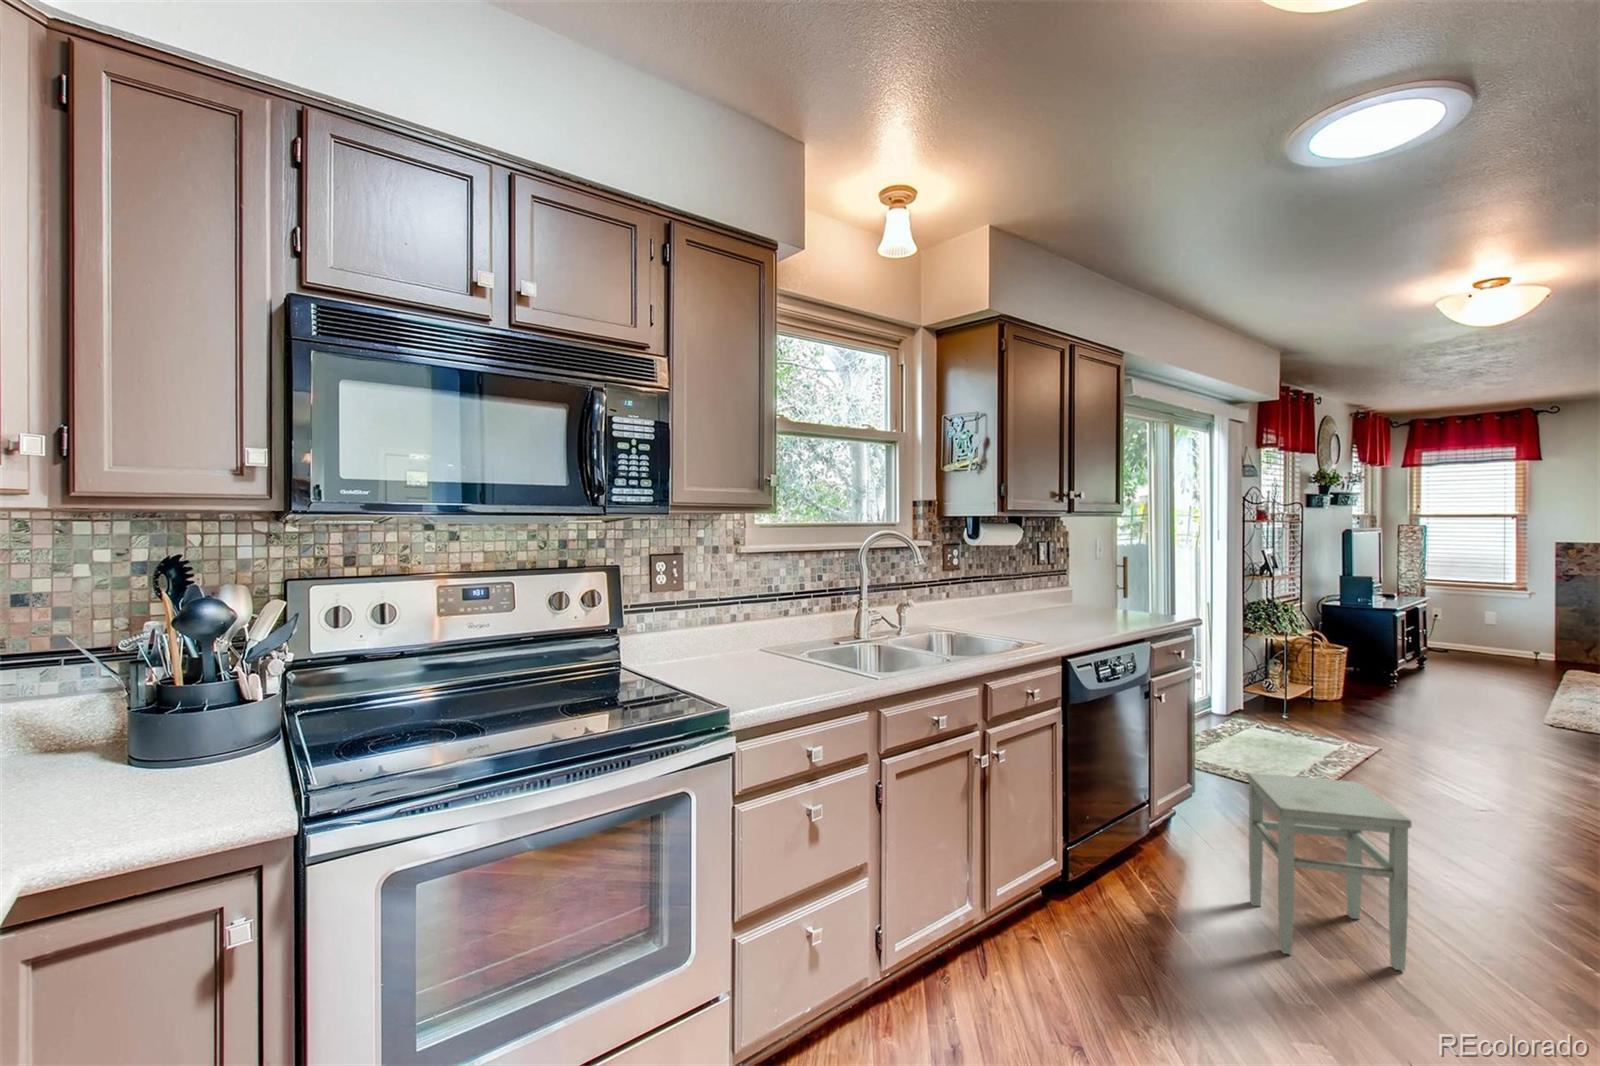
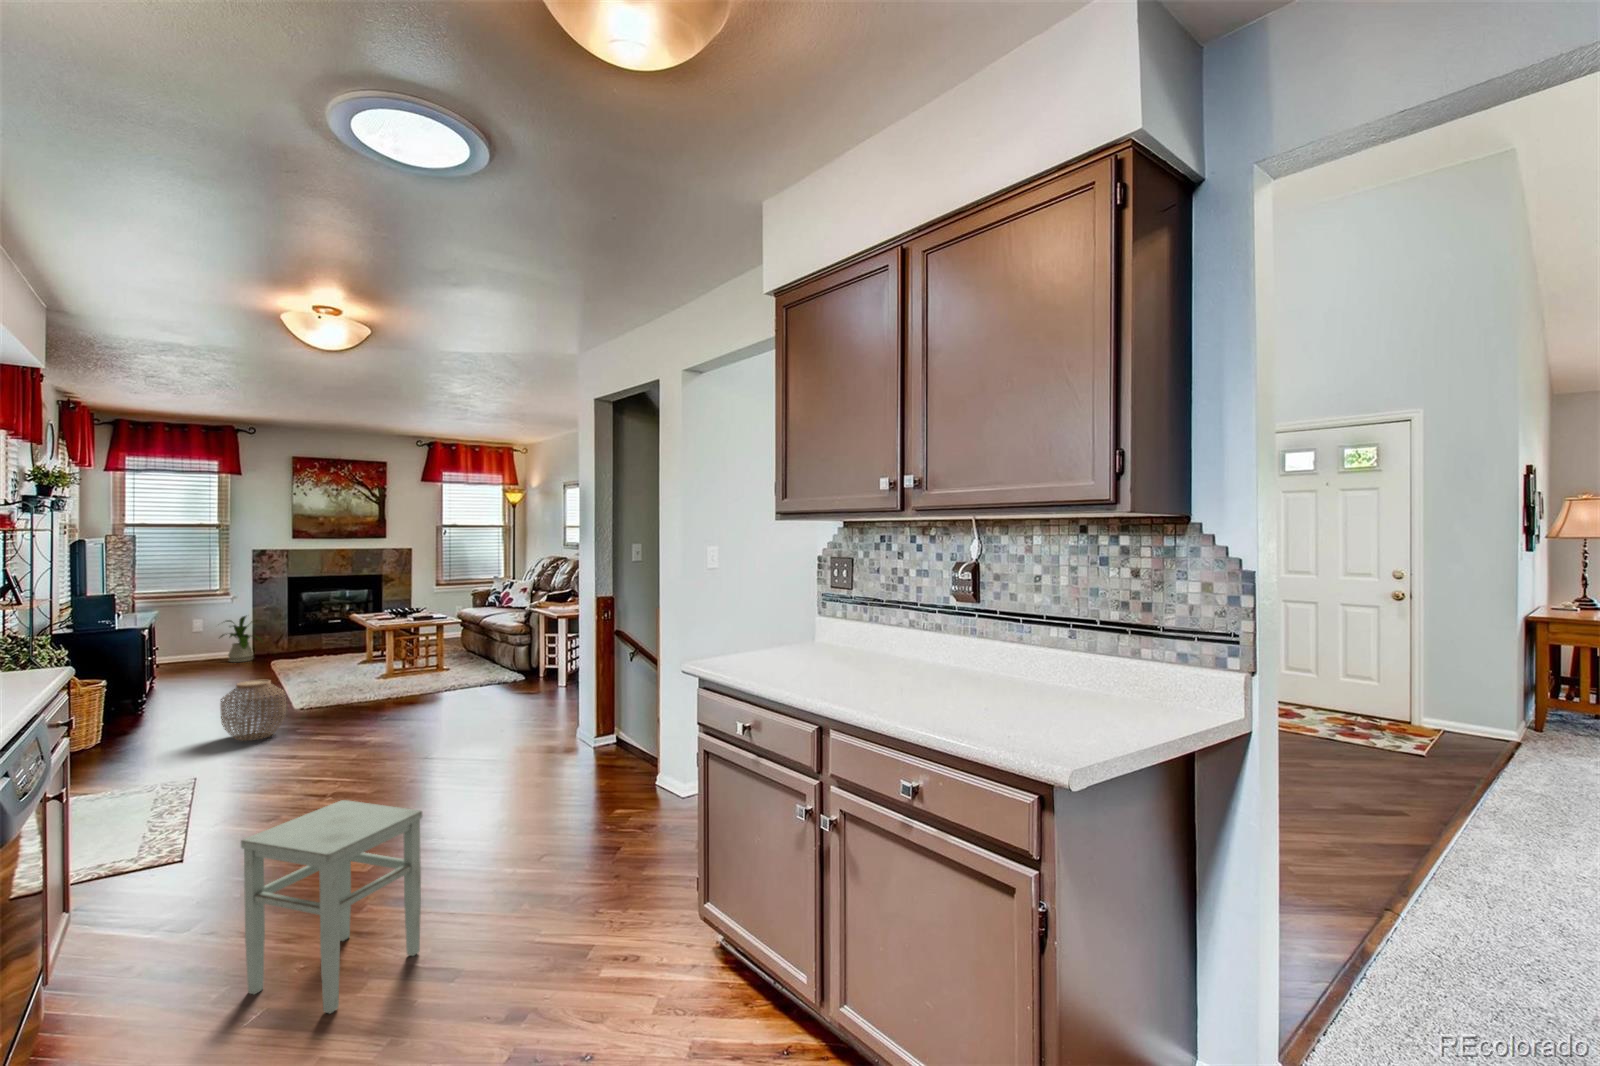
house plant: none [1506,614,1570,665] -> present [220,616,262,662]
woven basket: none [1430,674,1505,737] -> present [221,680,286,741]

